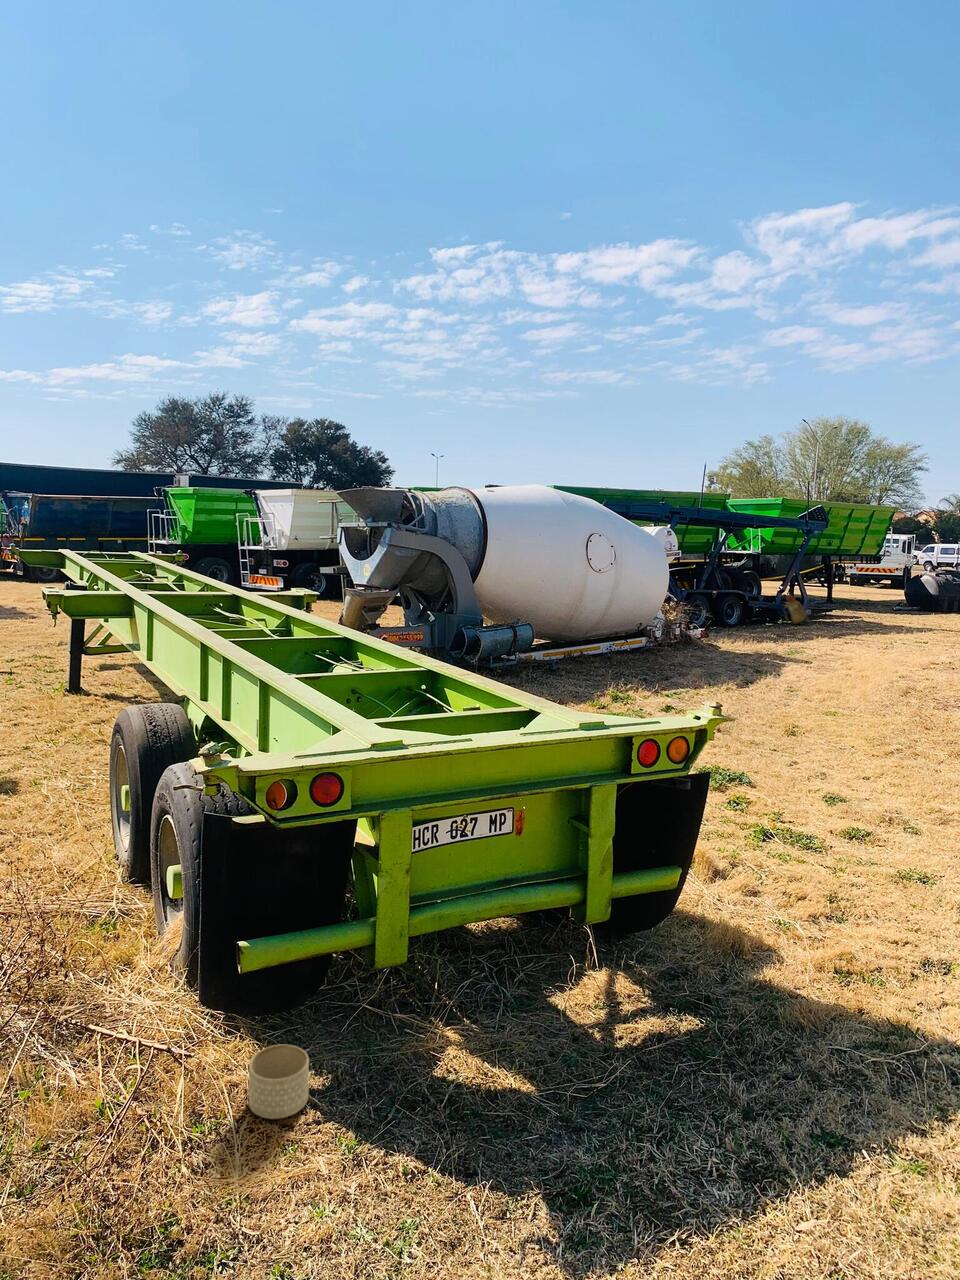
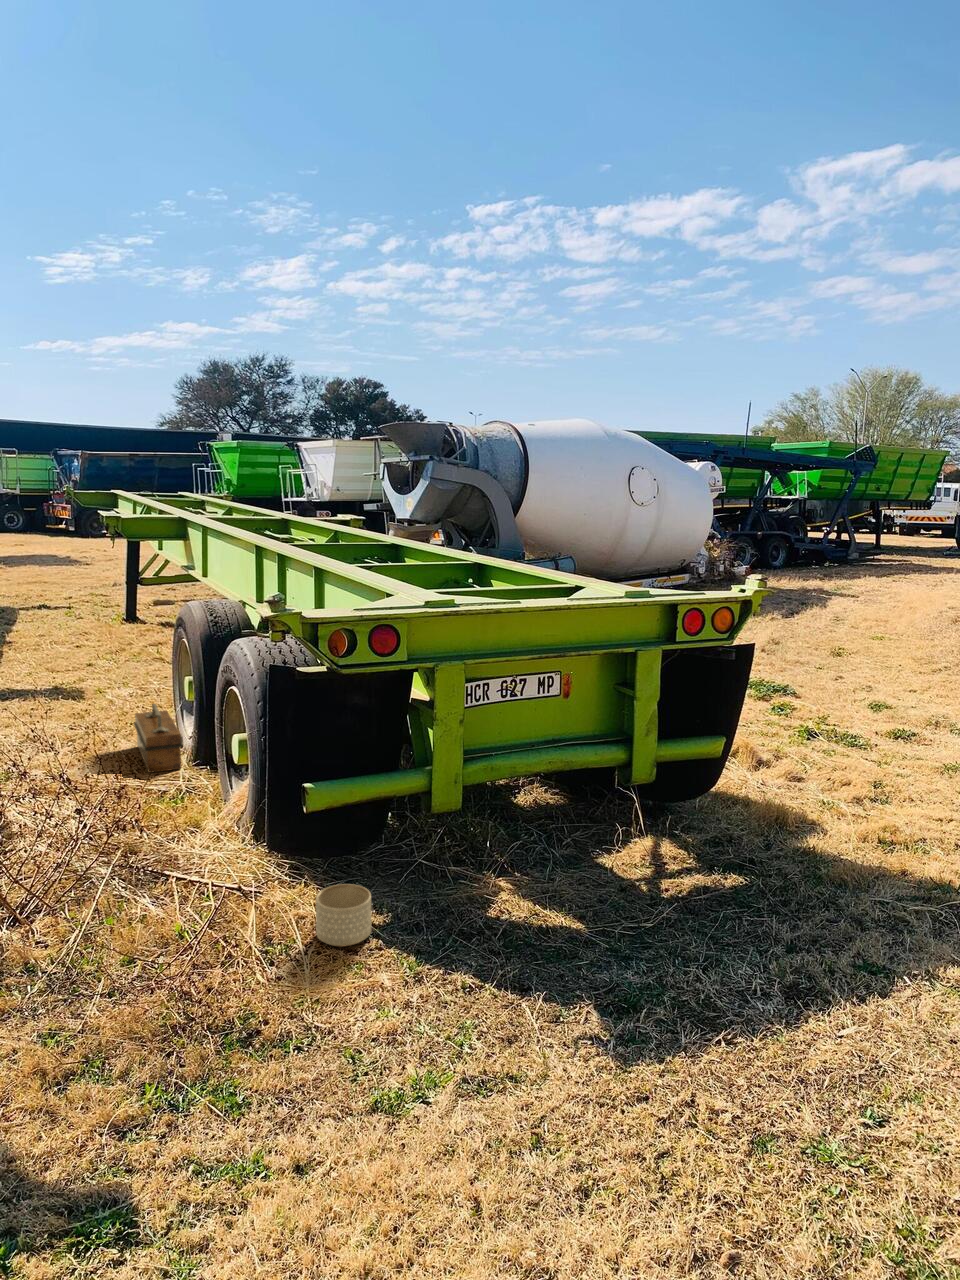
backpack: present [785,595,809,624] -> none [829,536,856,566]
toolbox: none [66,807,118,886] -> present [134,704,183,773]

